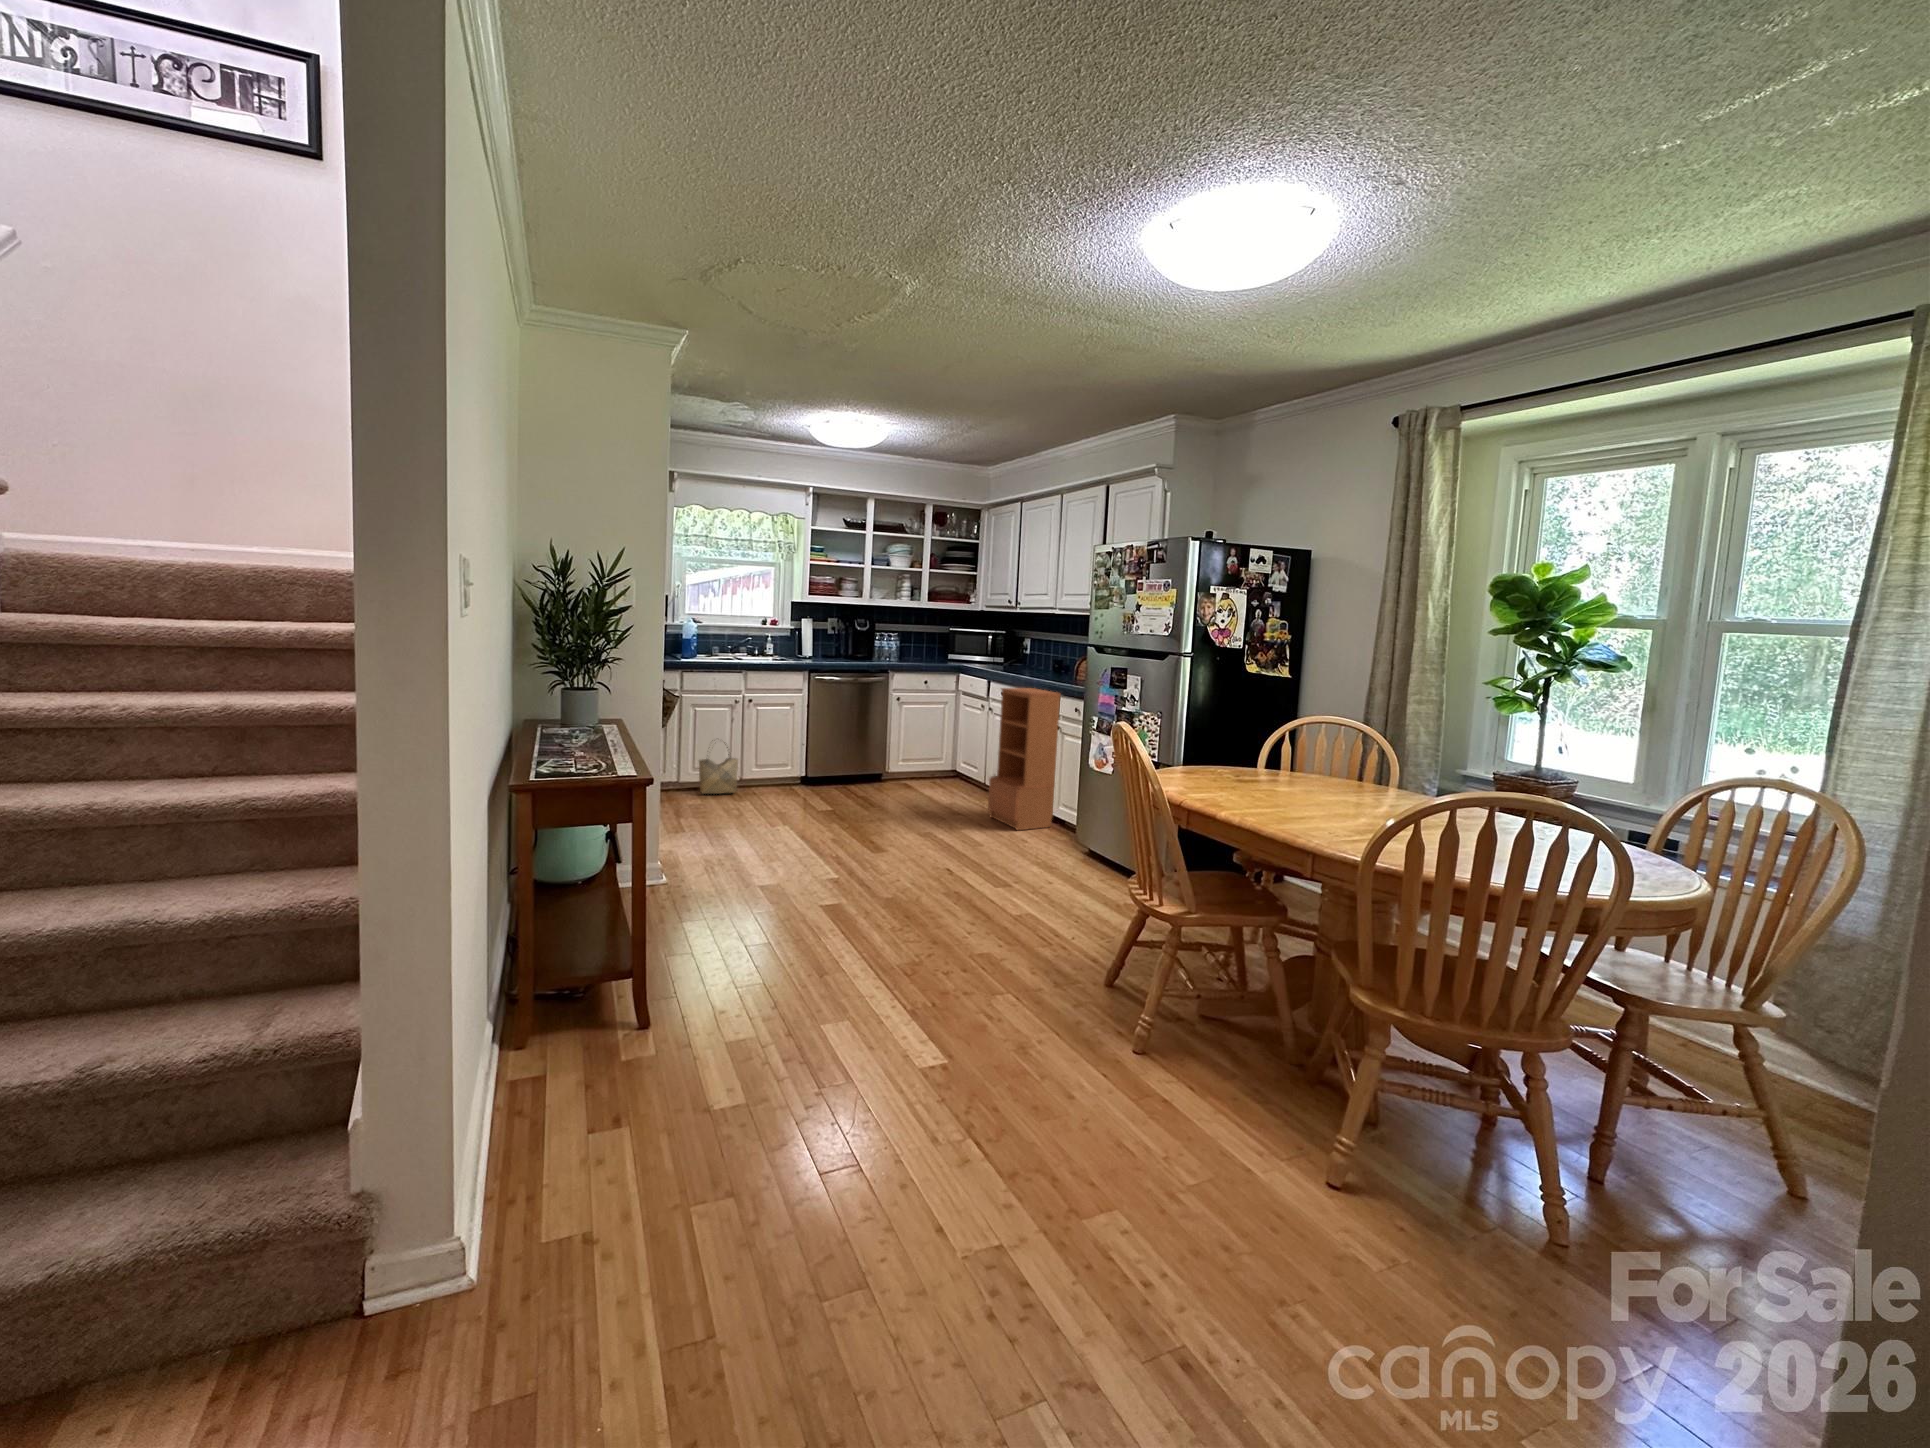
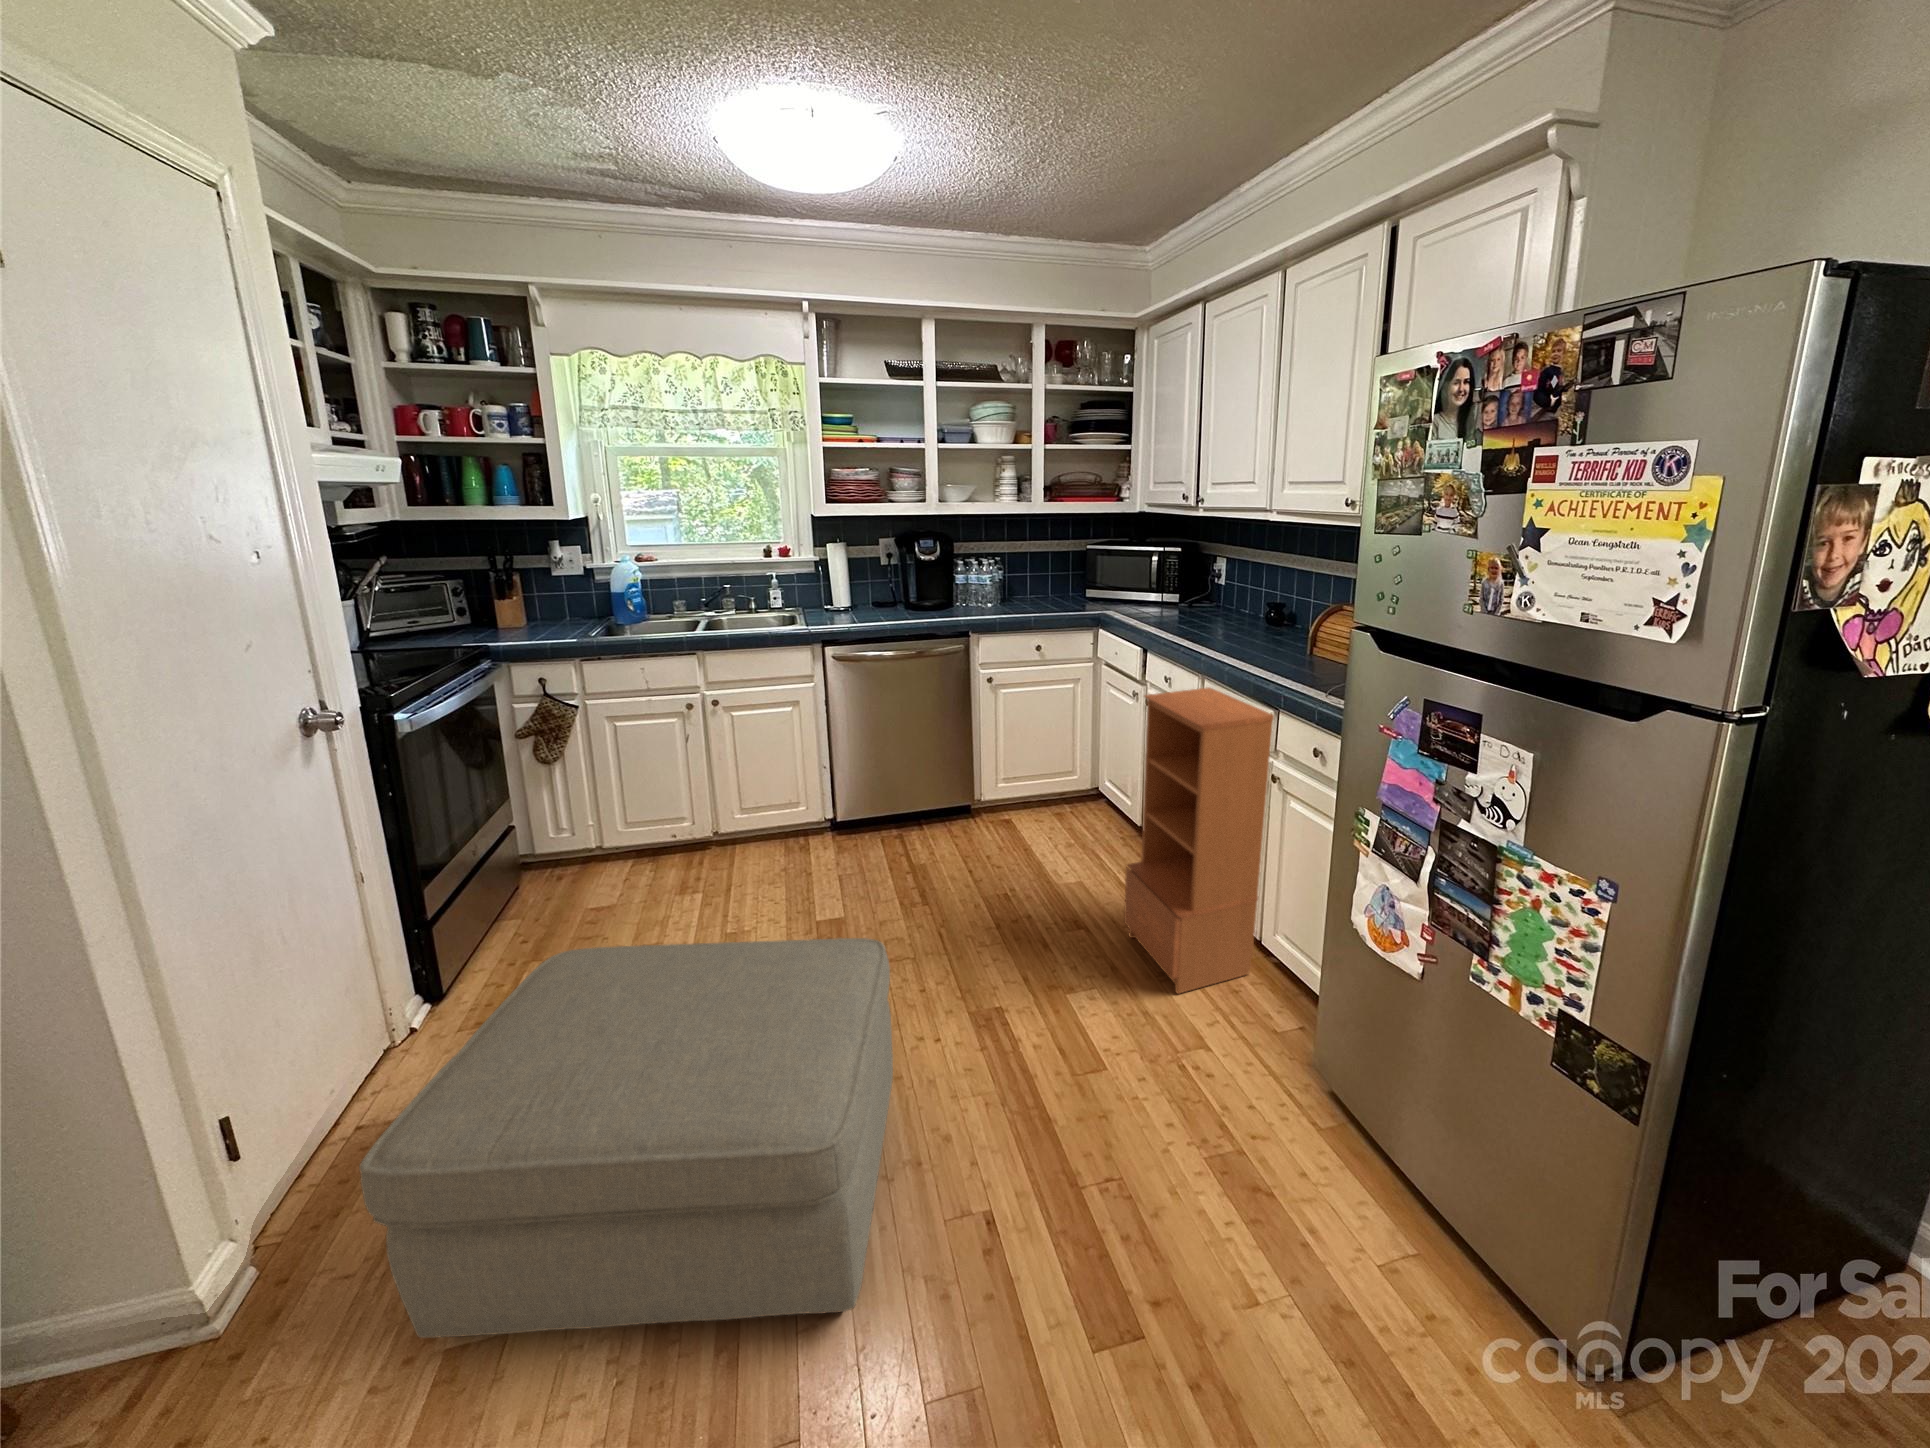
woven basket: present [699,742,738,794] -> none [620,774,699,873]
ottoman: none [750,767,916,882] -> present [359,938,893,1338]

